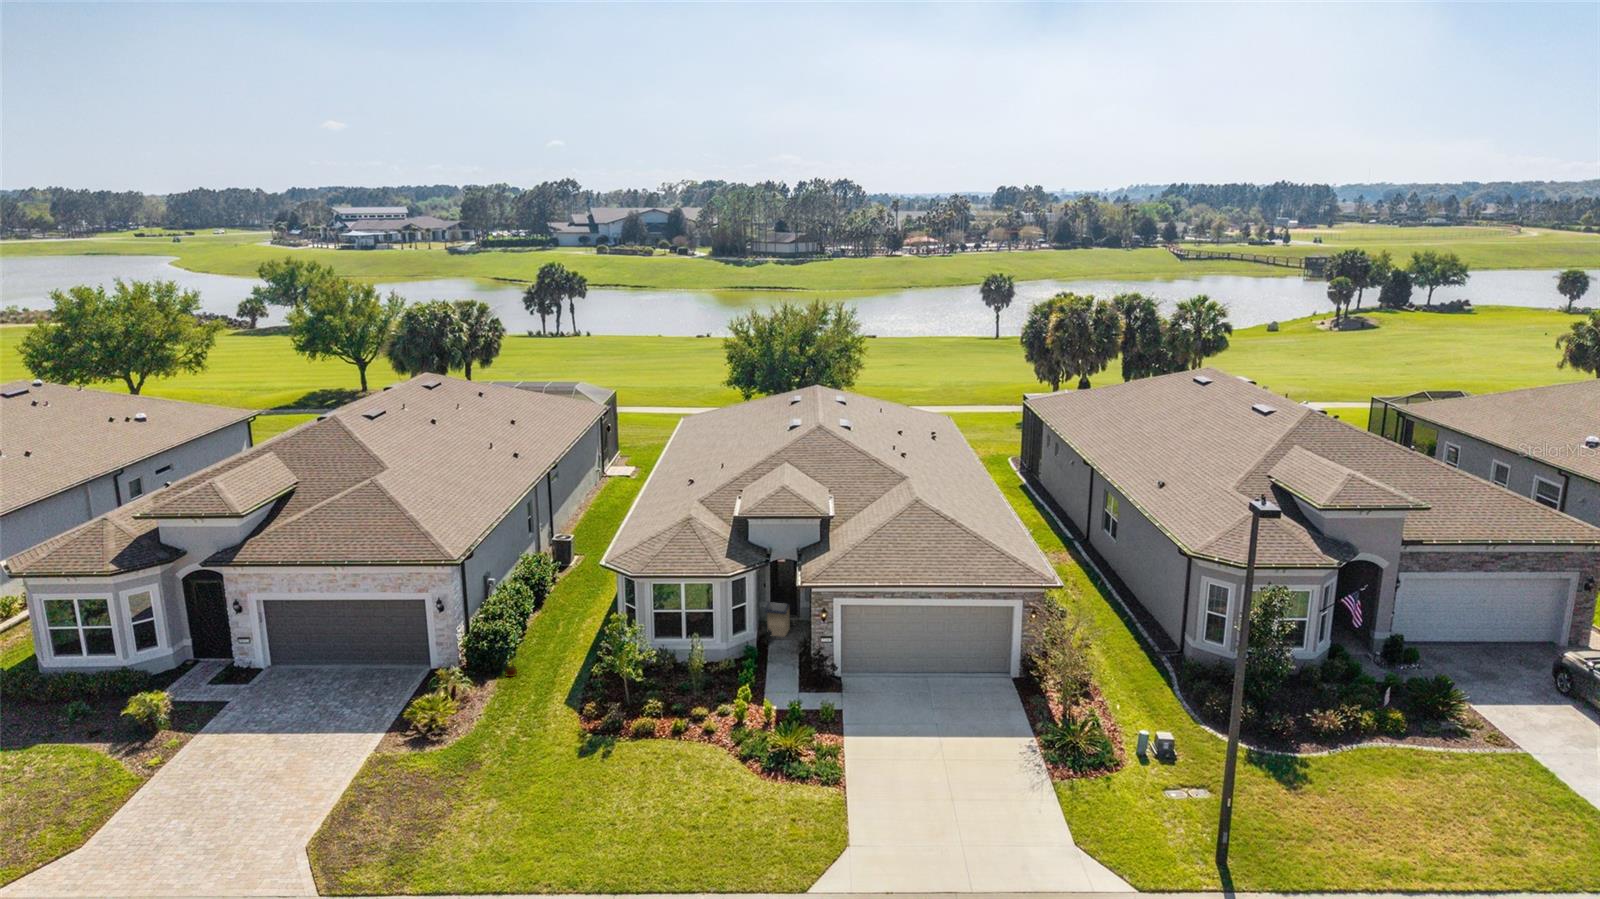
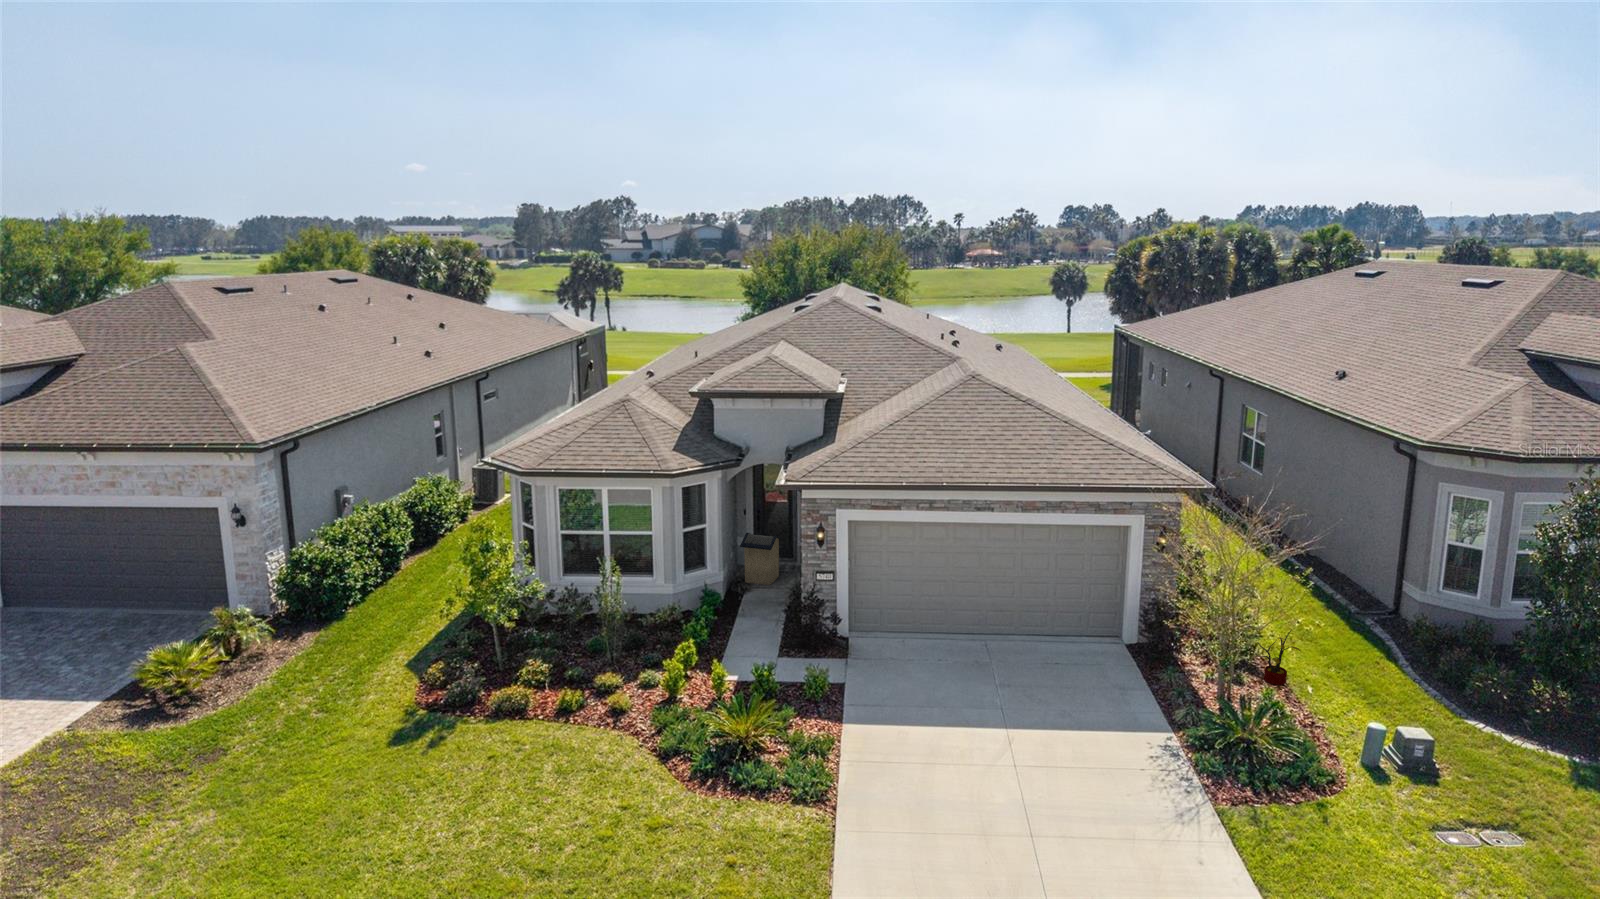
decorative plant: present [505,653,517,677] -> present [1256,631,1300,685]

